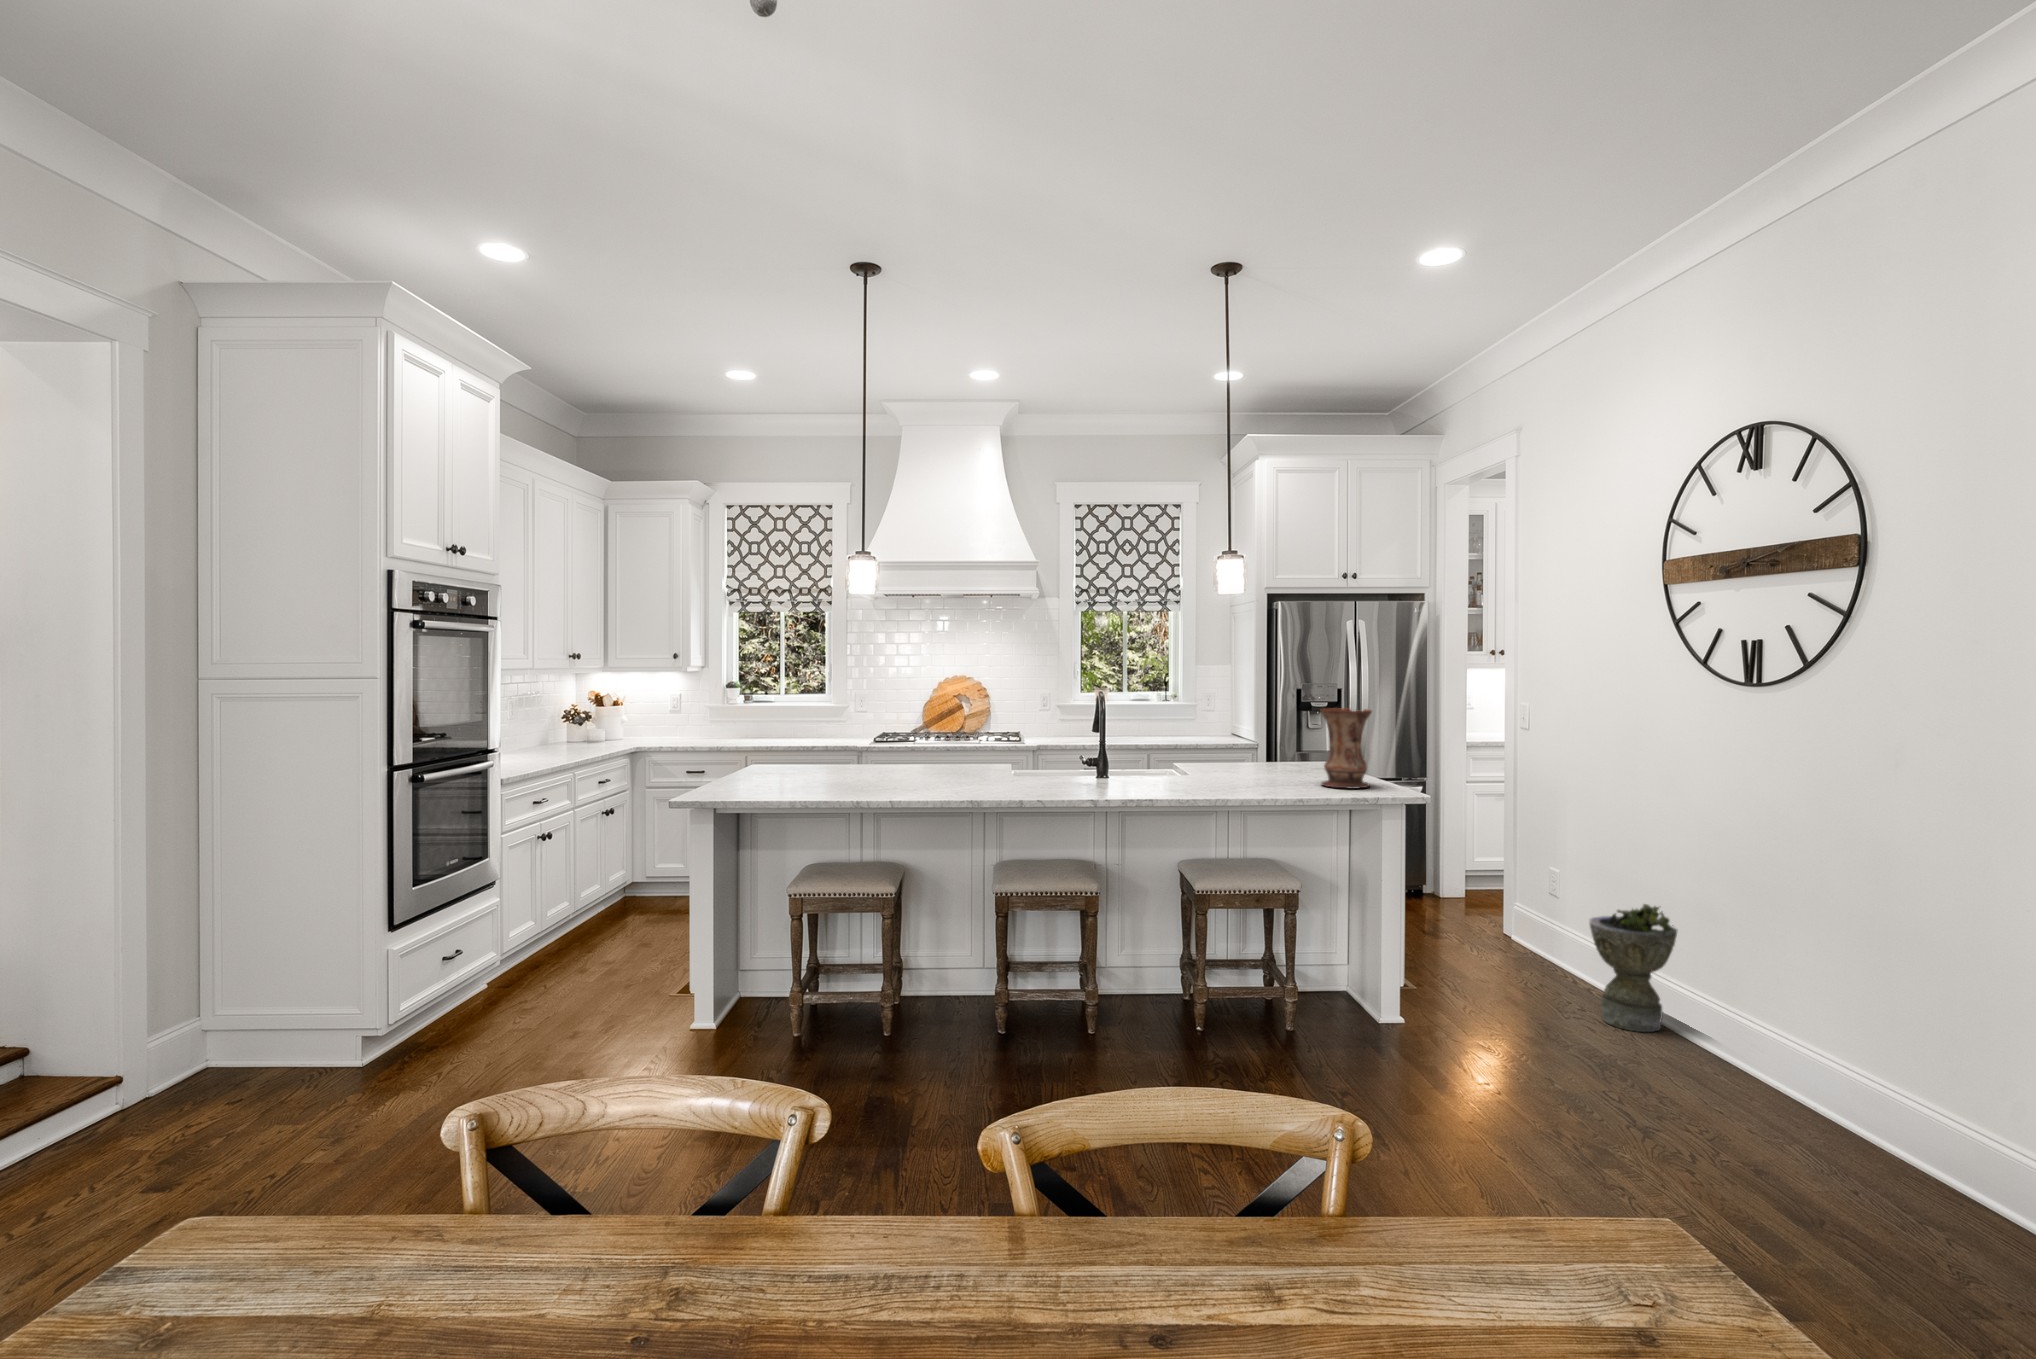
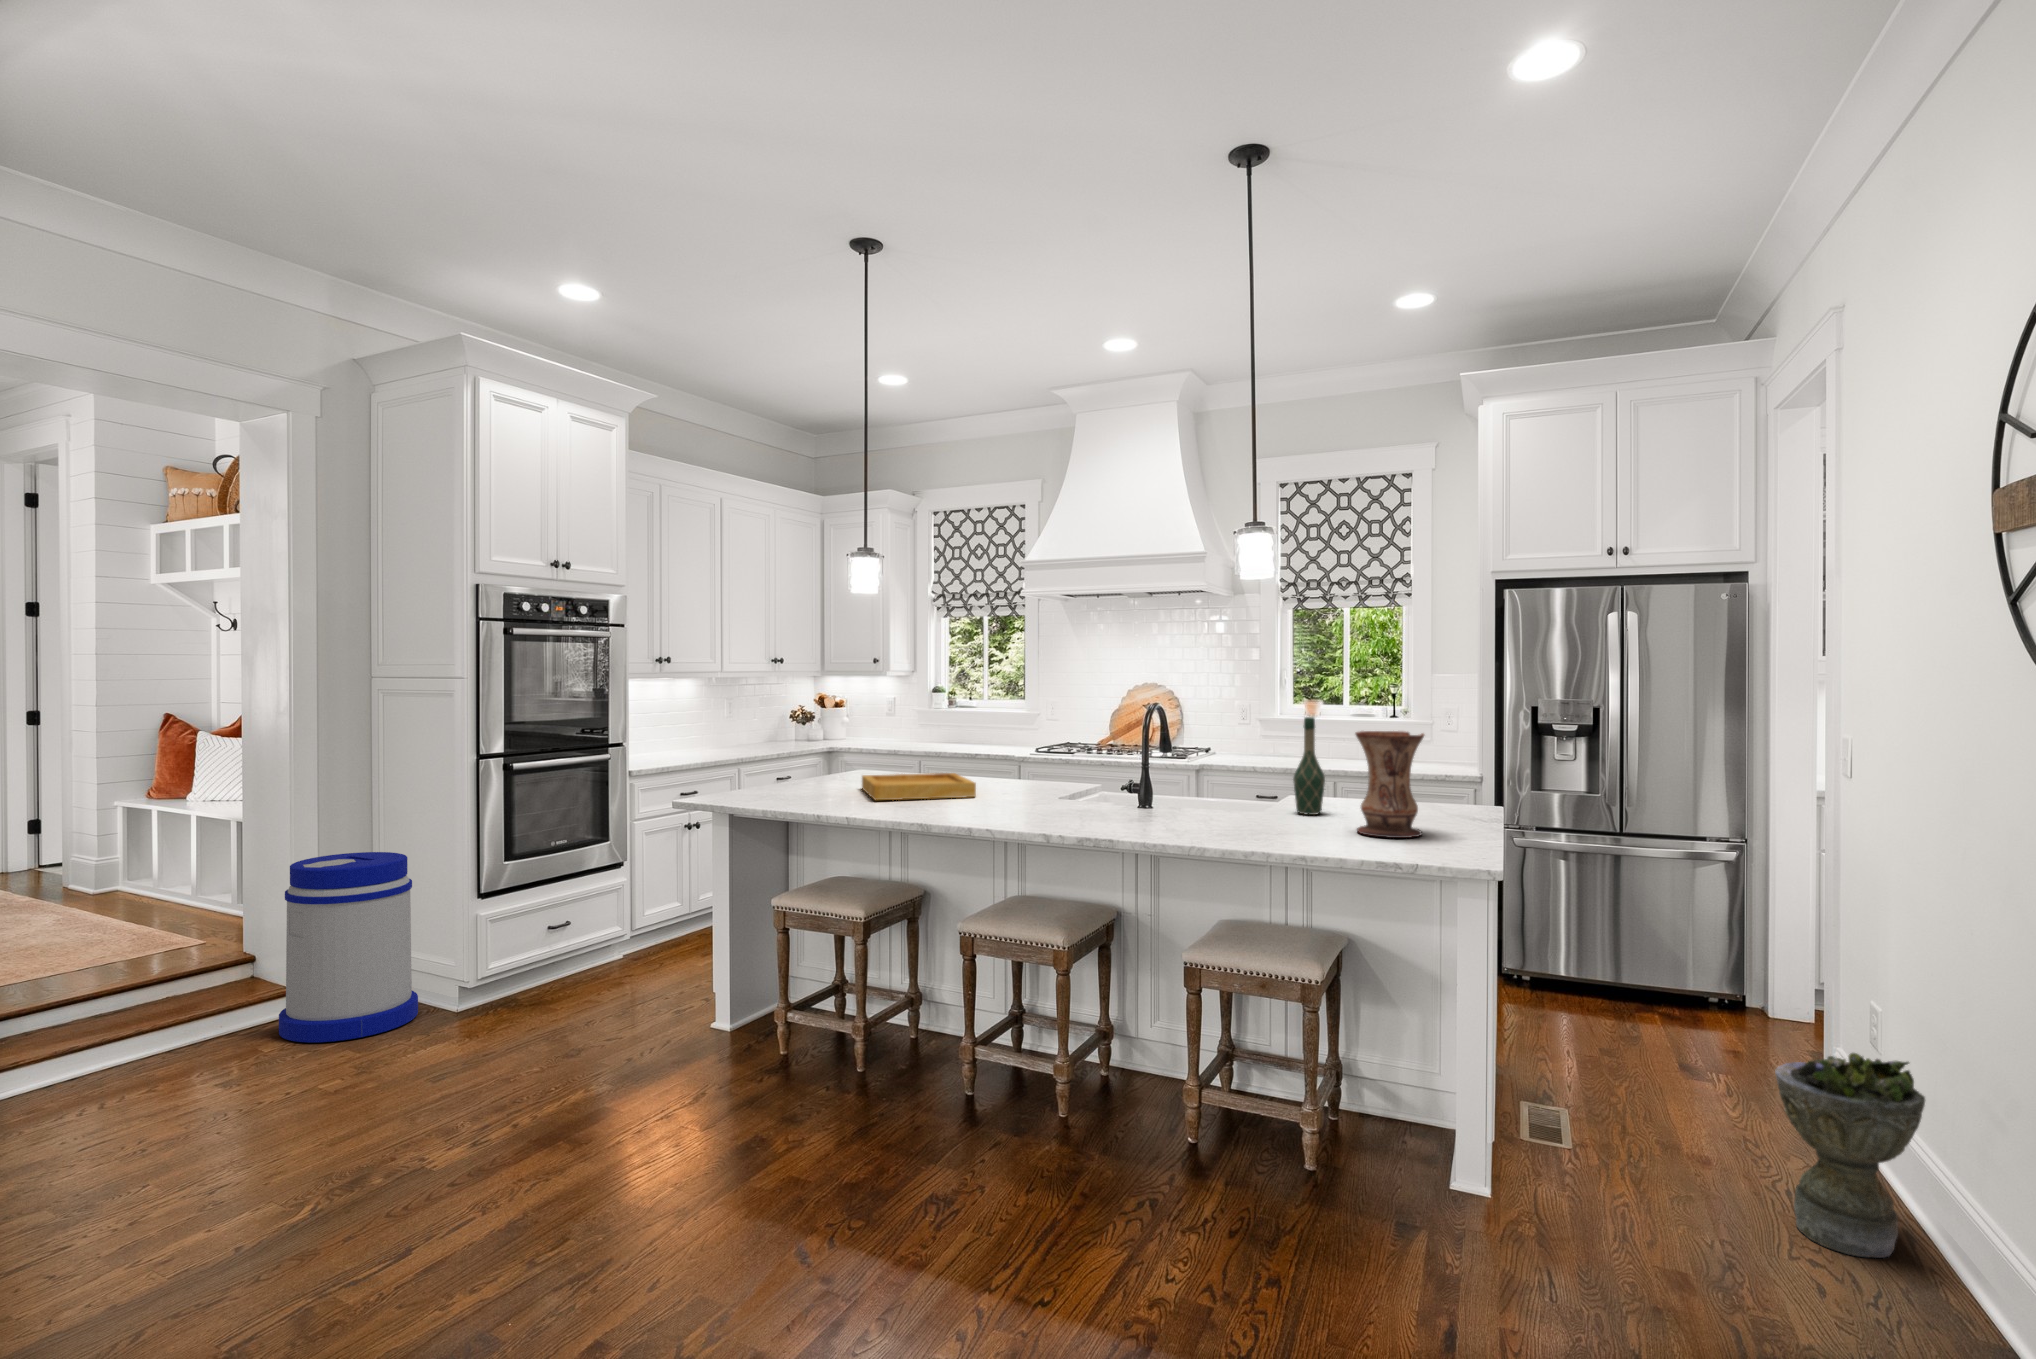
wine bottle: none [1242,700,1267,777] -> present [1293,717,1325,815]
tray: none [838,760,968,787] -> present [862,773,976,800]
trash can: none [130,889,317,1137] -> present [279,852,418,1042]

